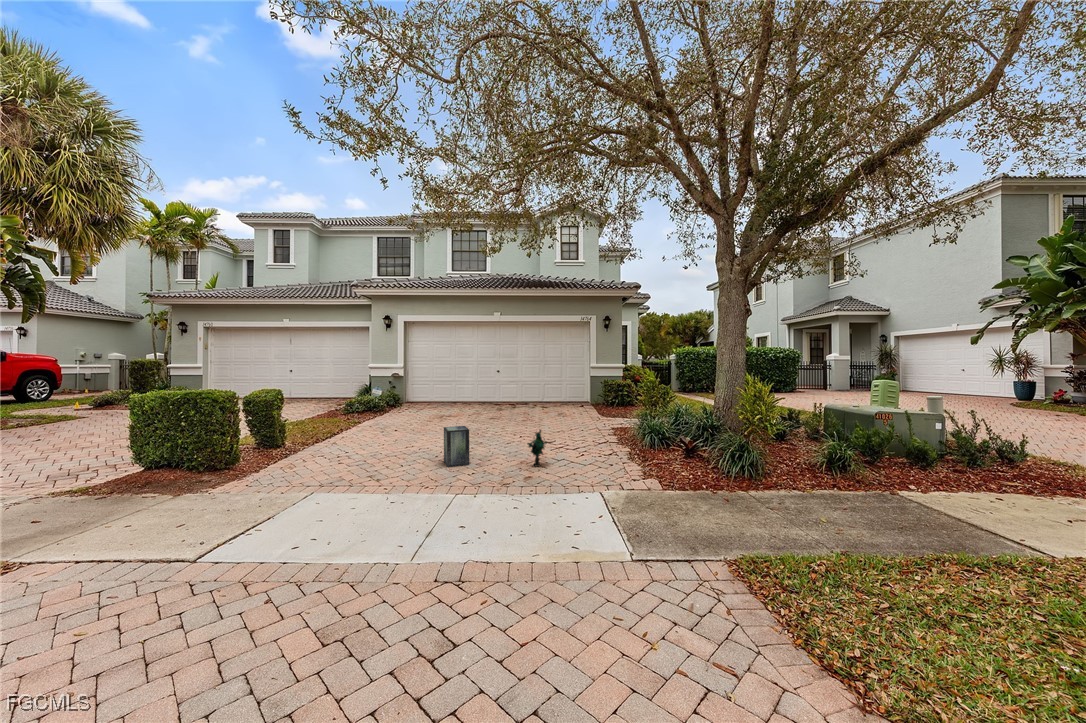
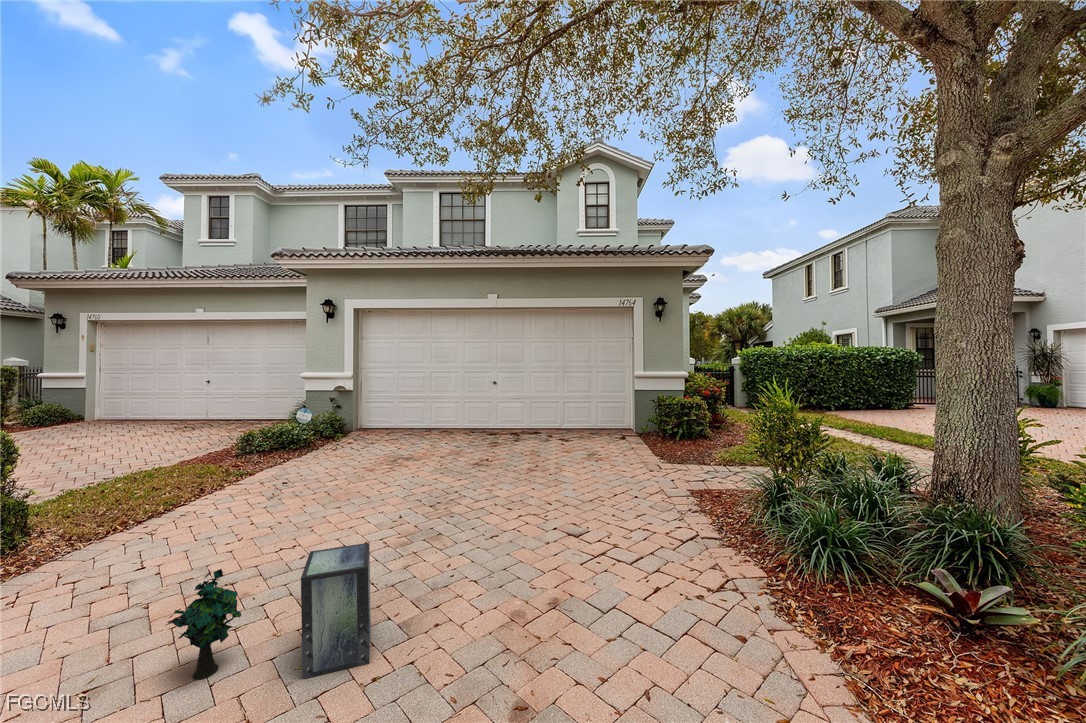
decorative plant: present [527,430,547,467] -> present [167,569,241,680]

